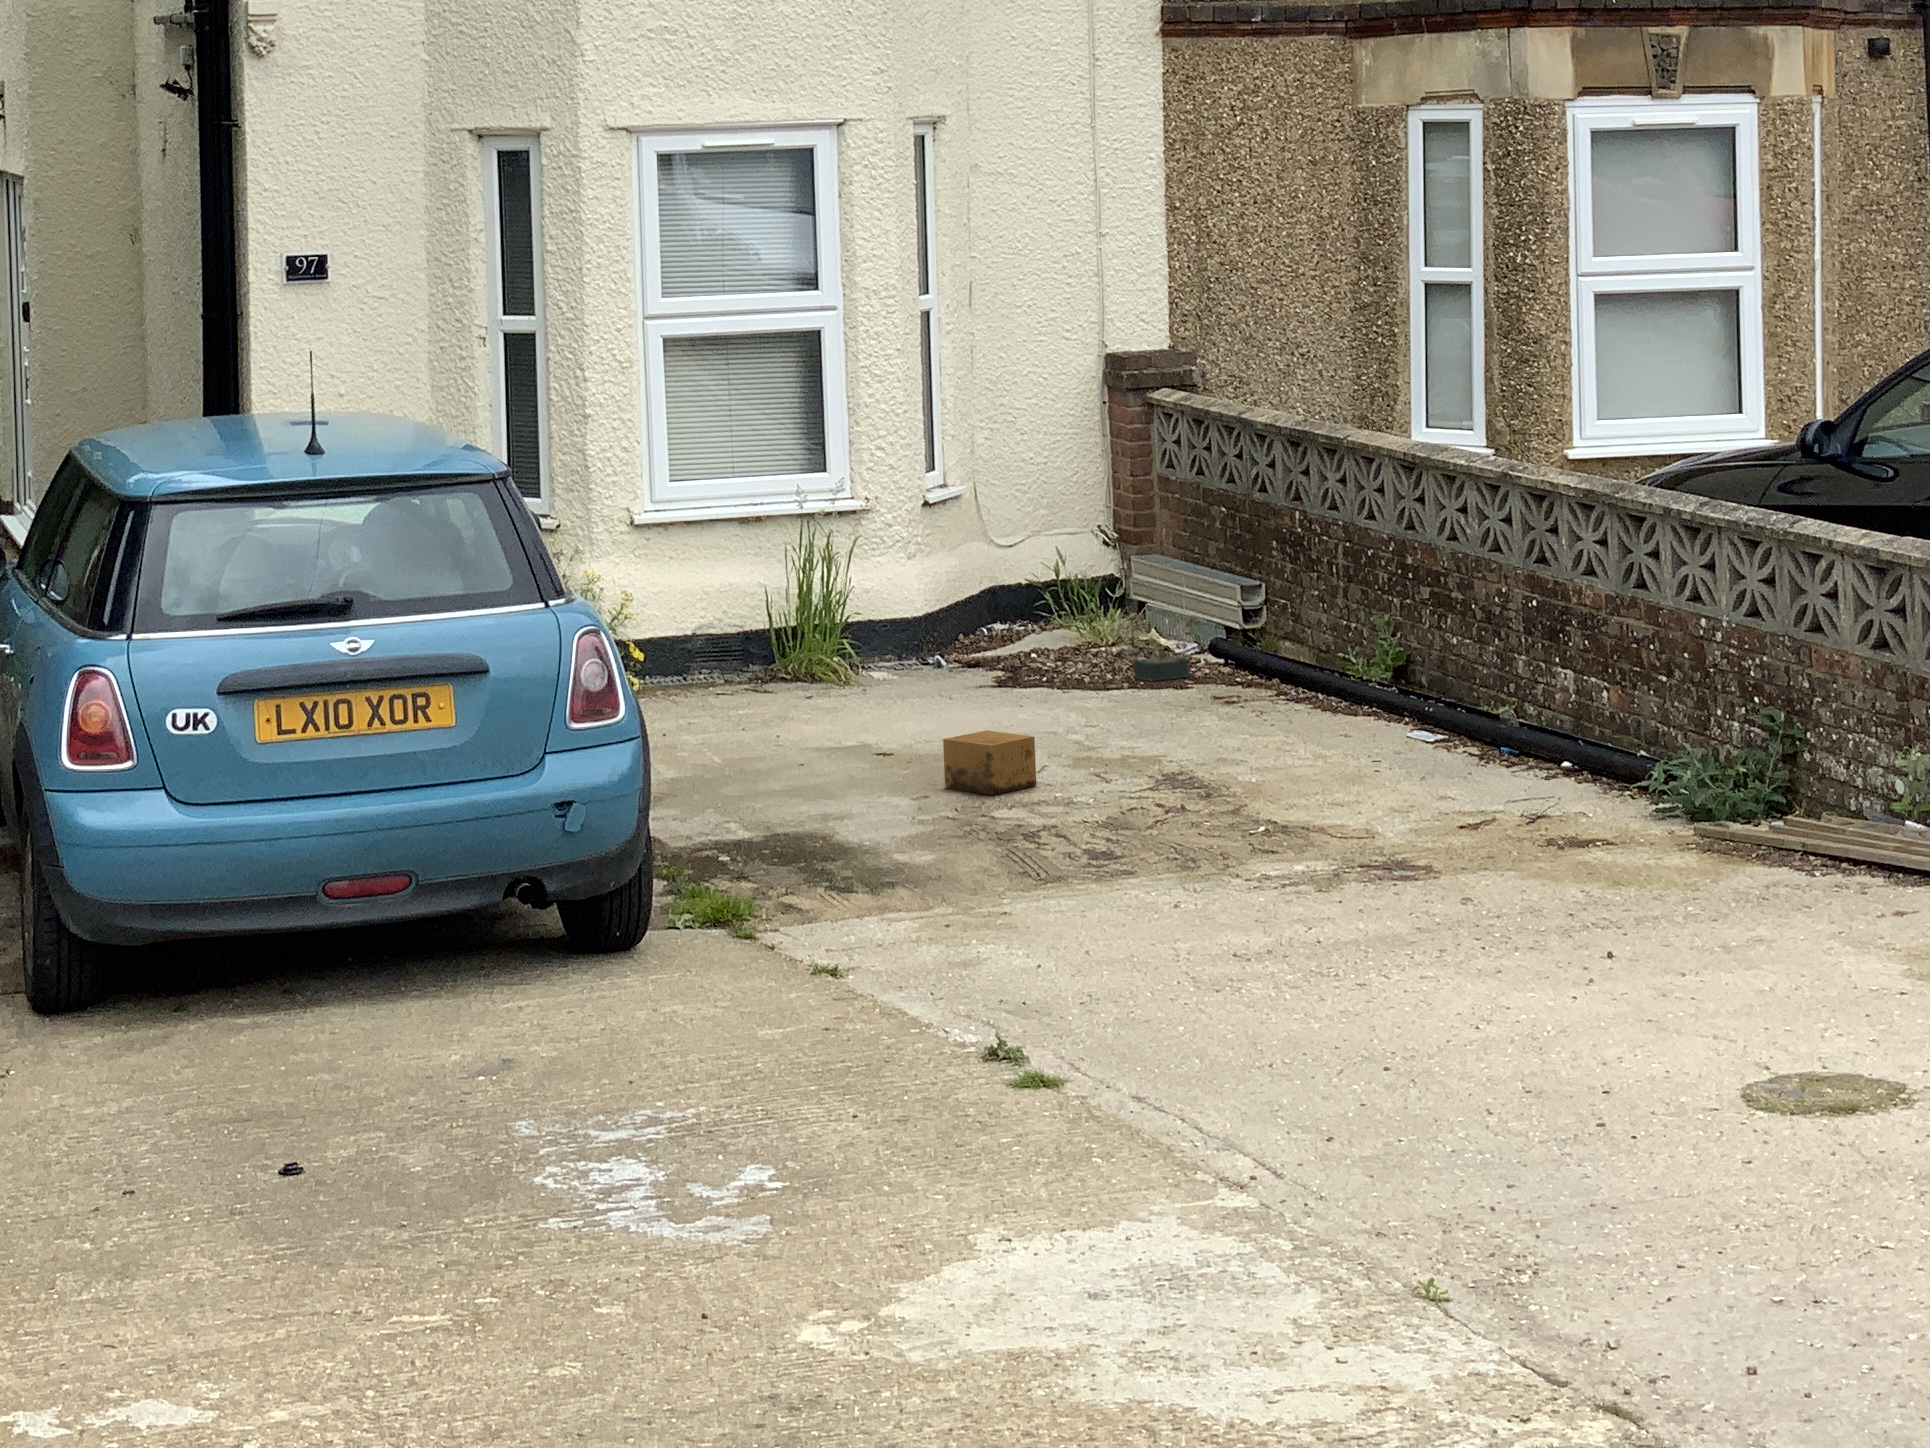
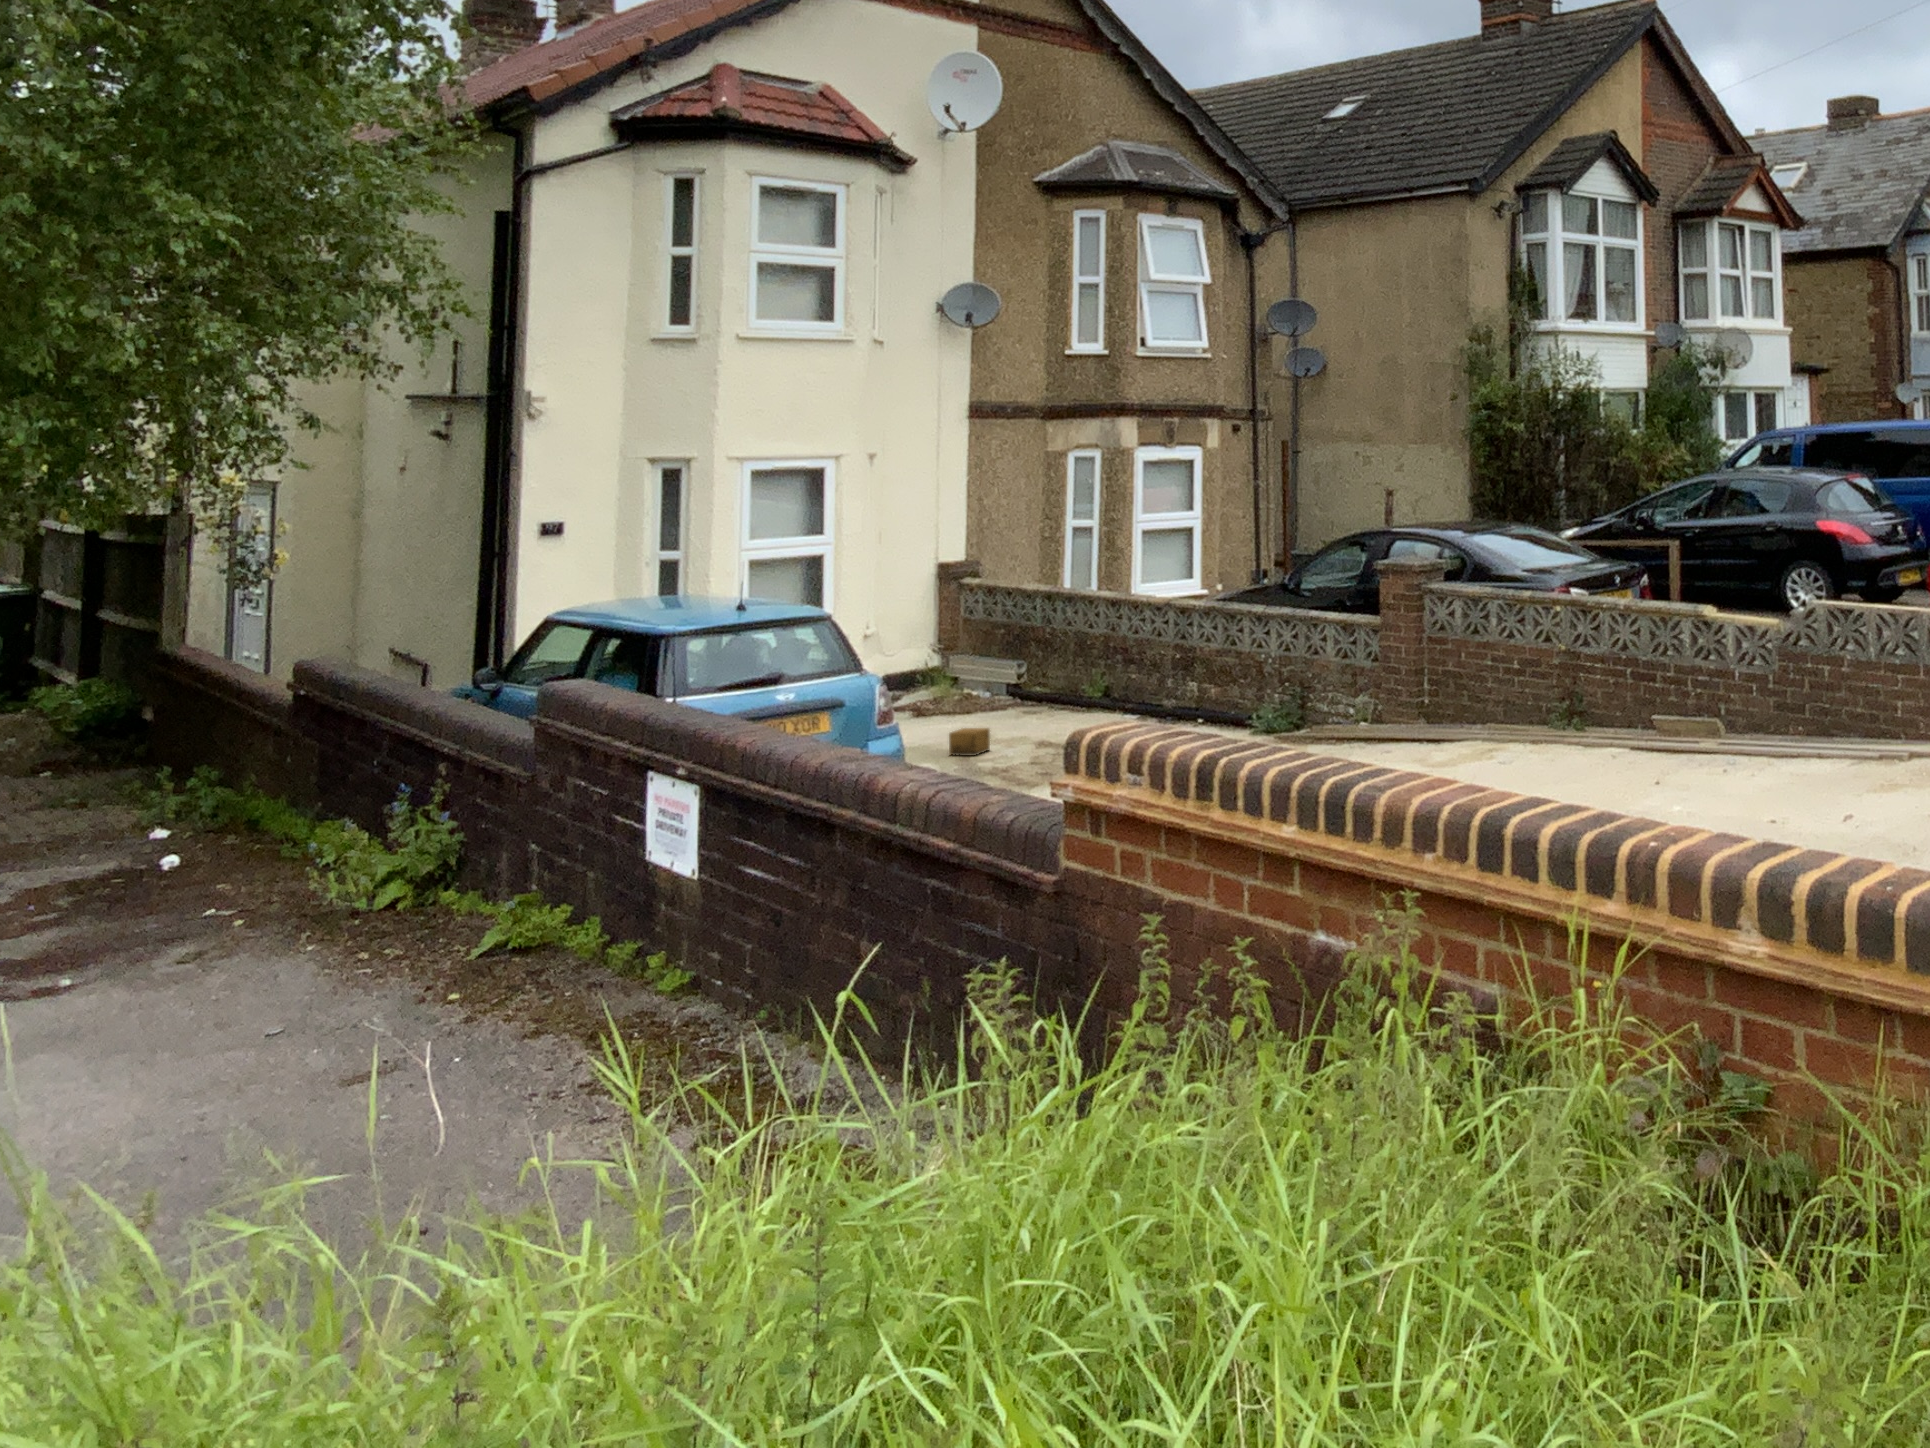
decorative plant: present [1118,614,1193,681] -> none [969,678,1002,709]

